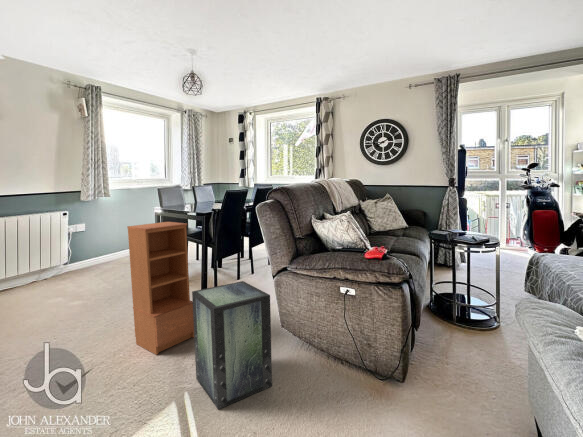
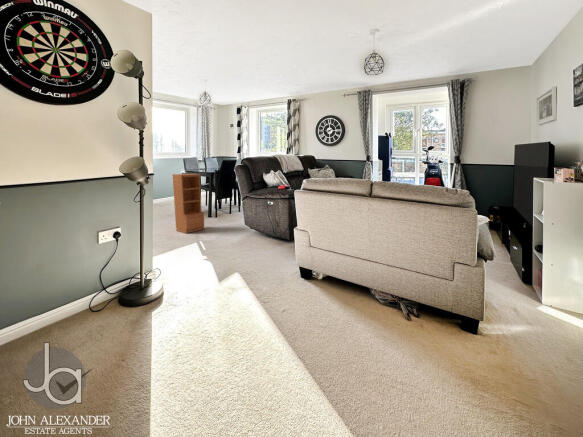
storage box: present [192,281,272,409] -> none [202,199,235,244]

